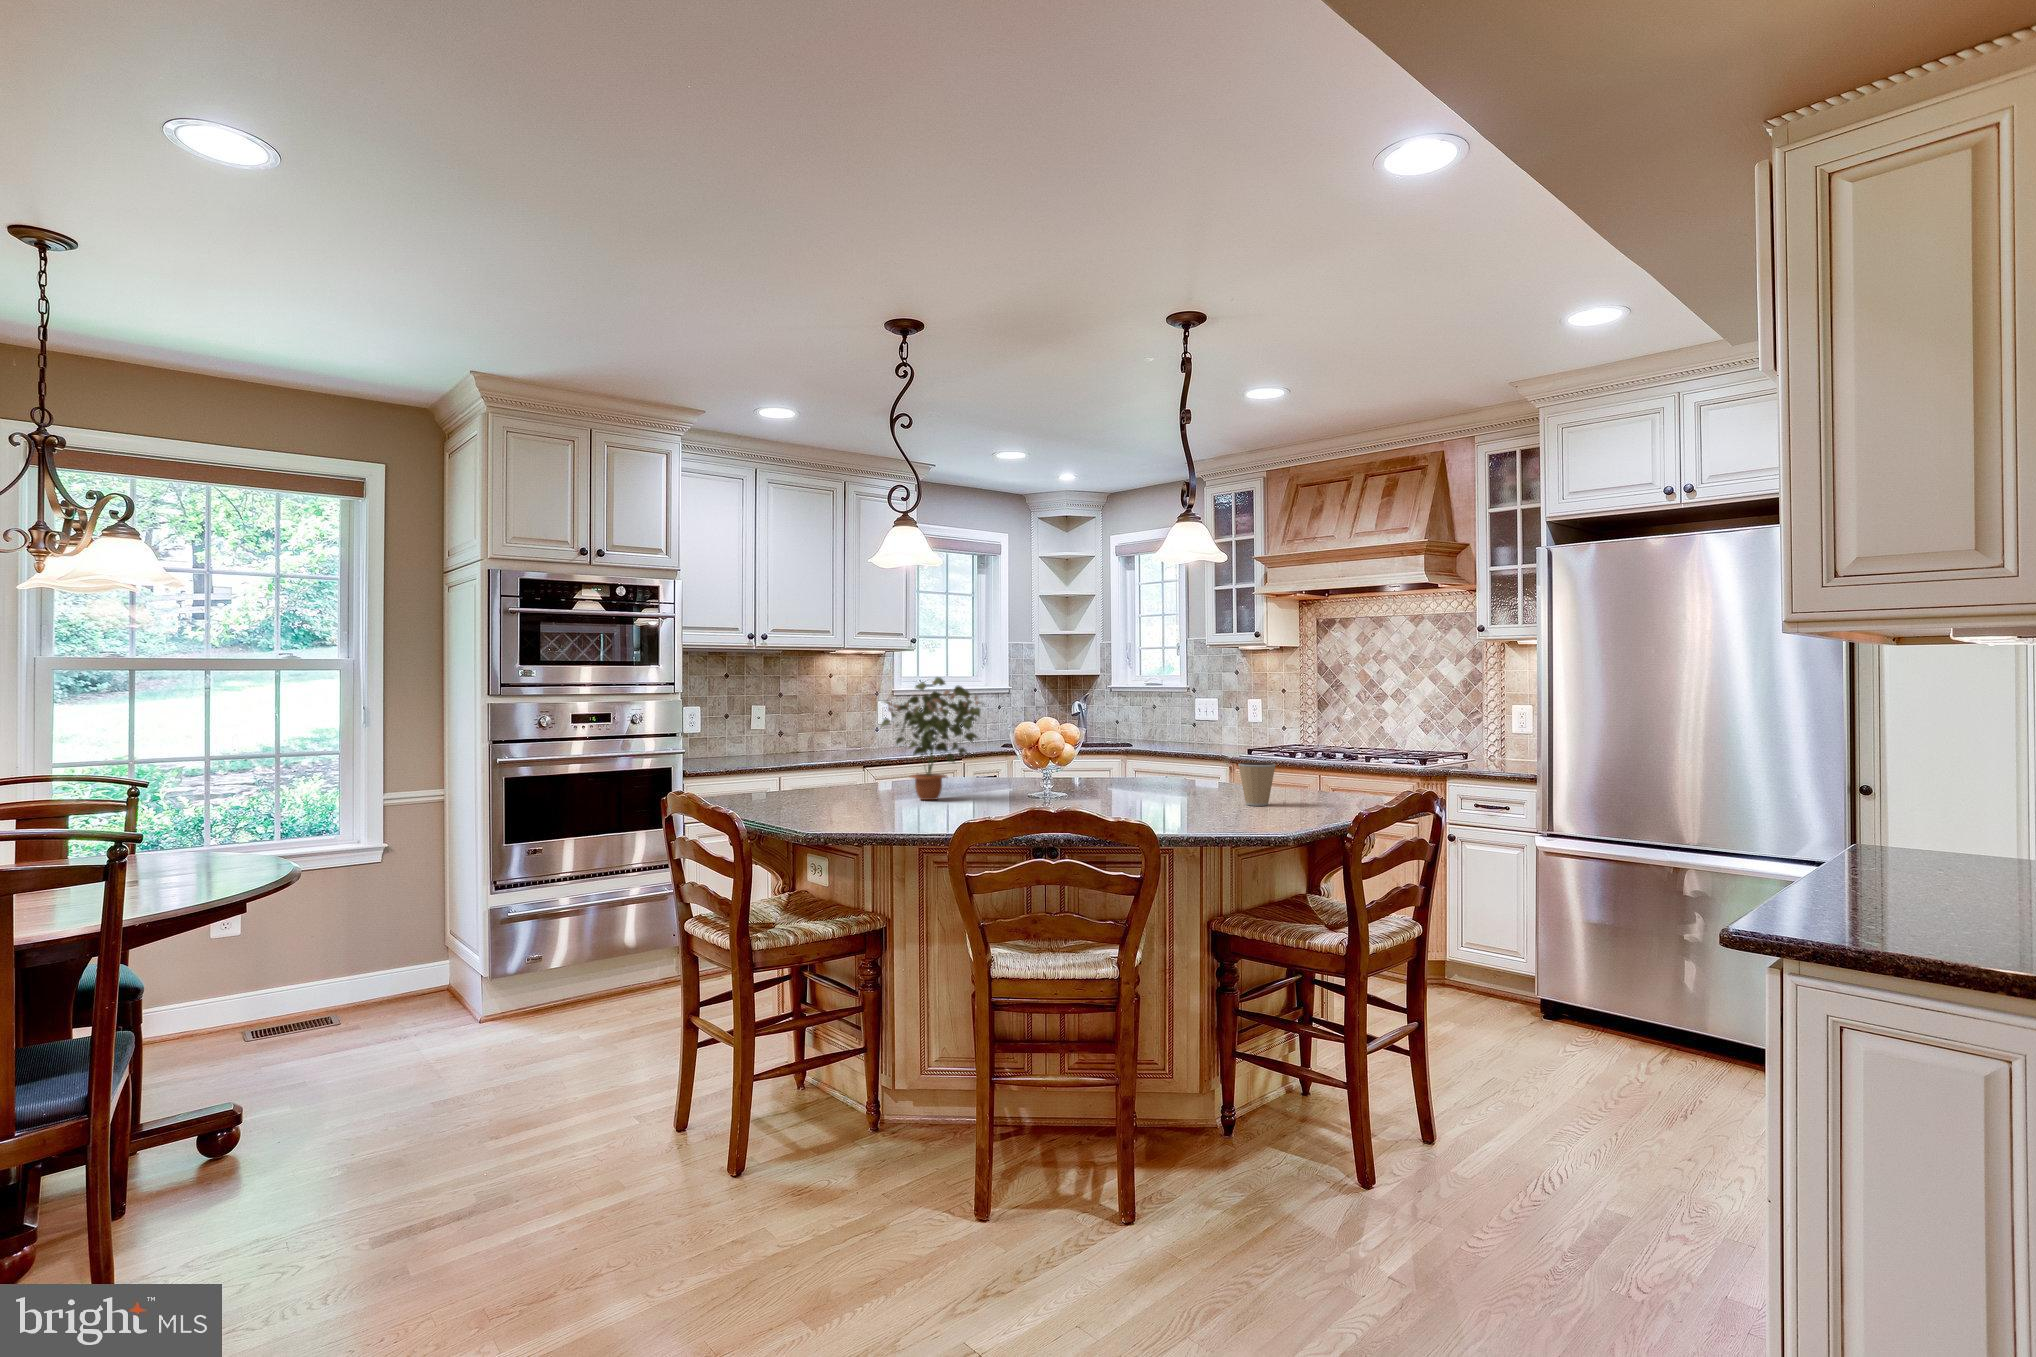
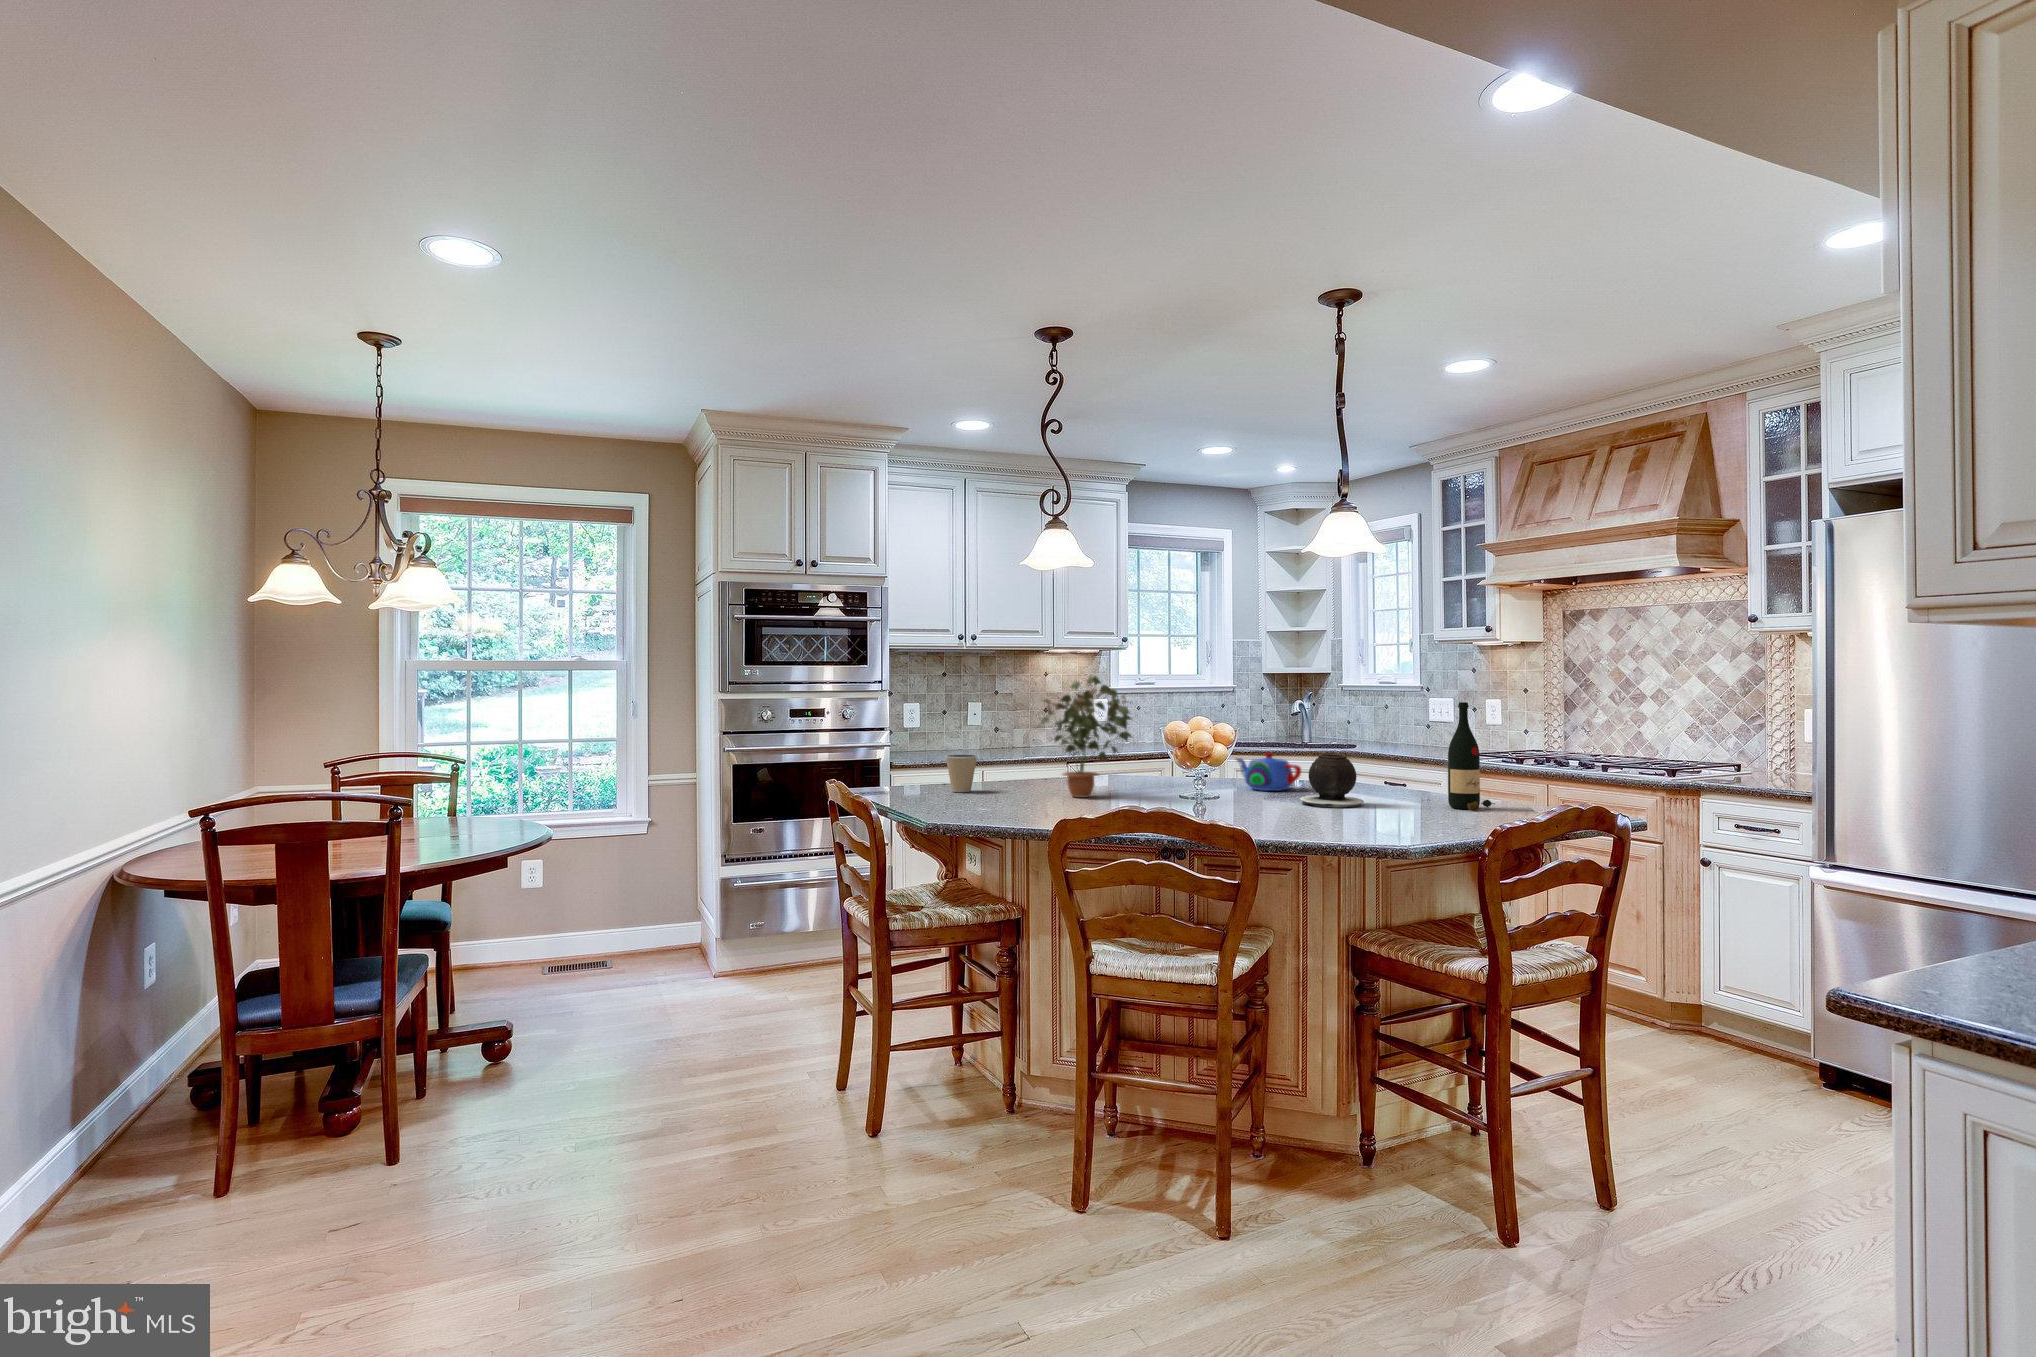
wine bottle: none [1277,701,1318,800] -> present [1448,702,1495,810]
teapot: none [1066,751,1133,788] -> present [1236,753,1301,791]
vase: none [1146,751,1204,801] -> present [1300,754,1364,807]
coffee cup: present [1238,762,1276,806] -> present [946,755,977,792]

